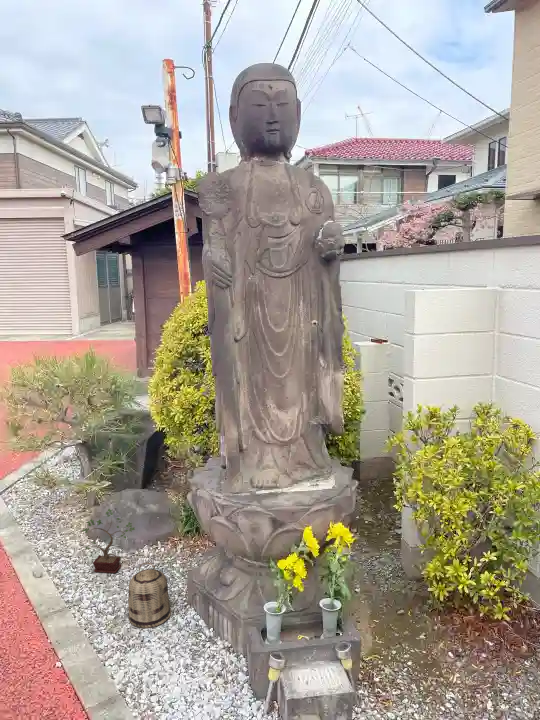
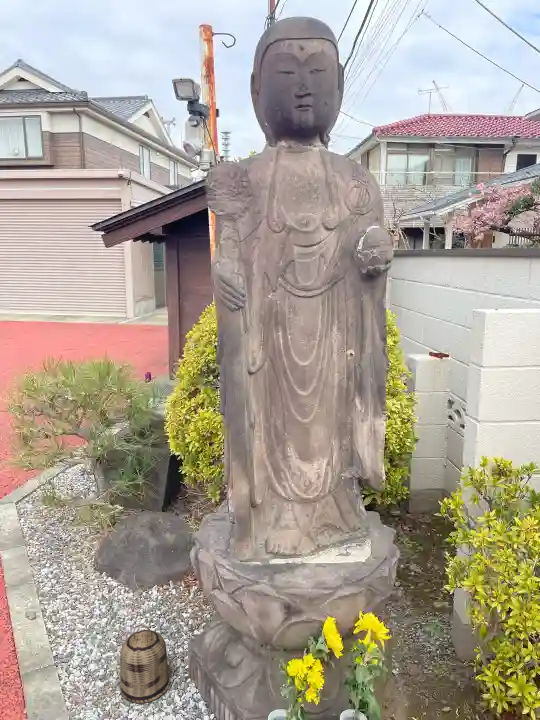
potted plant: present [82,509,134,573] -> none [81,545,139,620]

